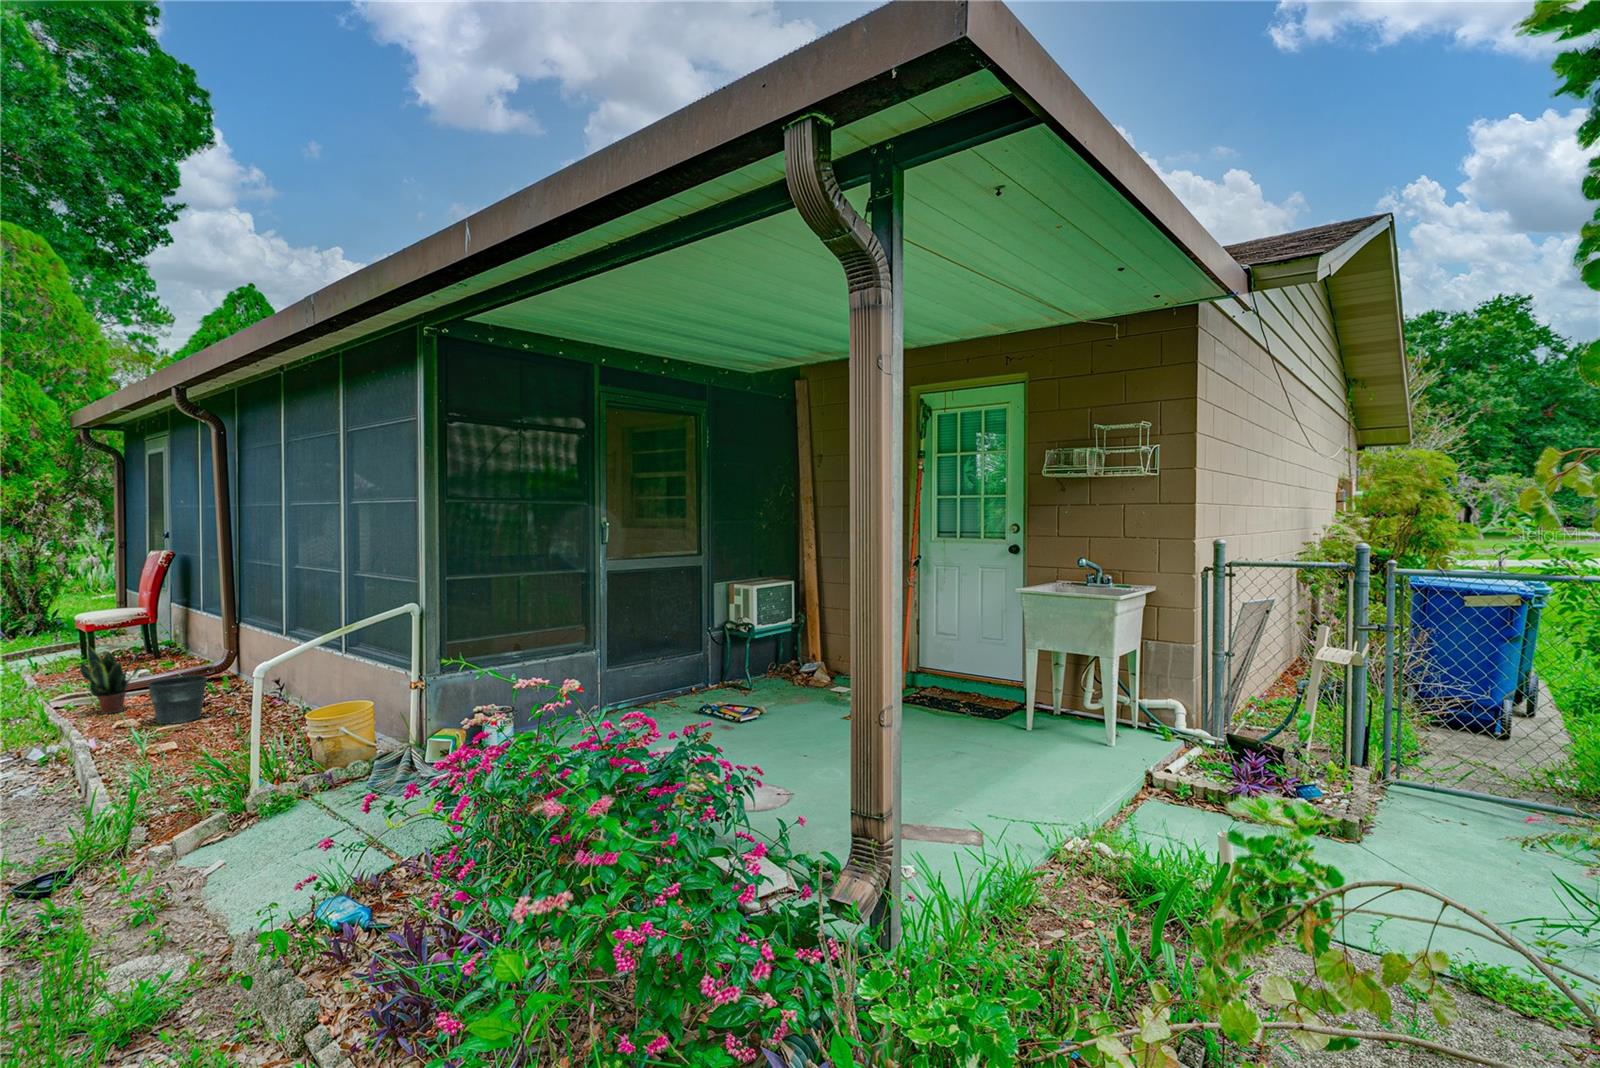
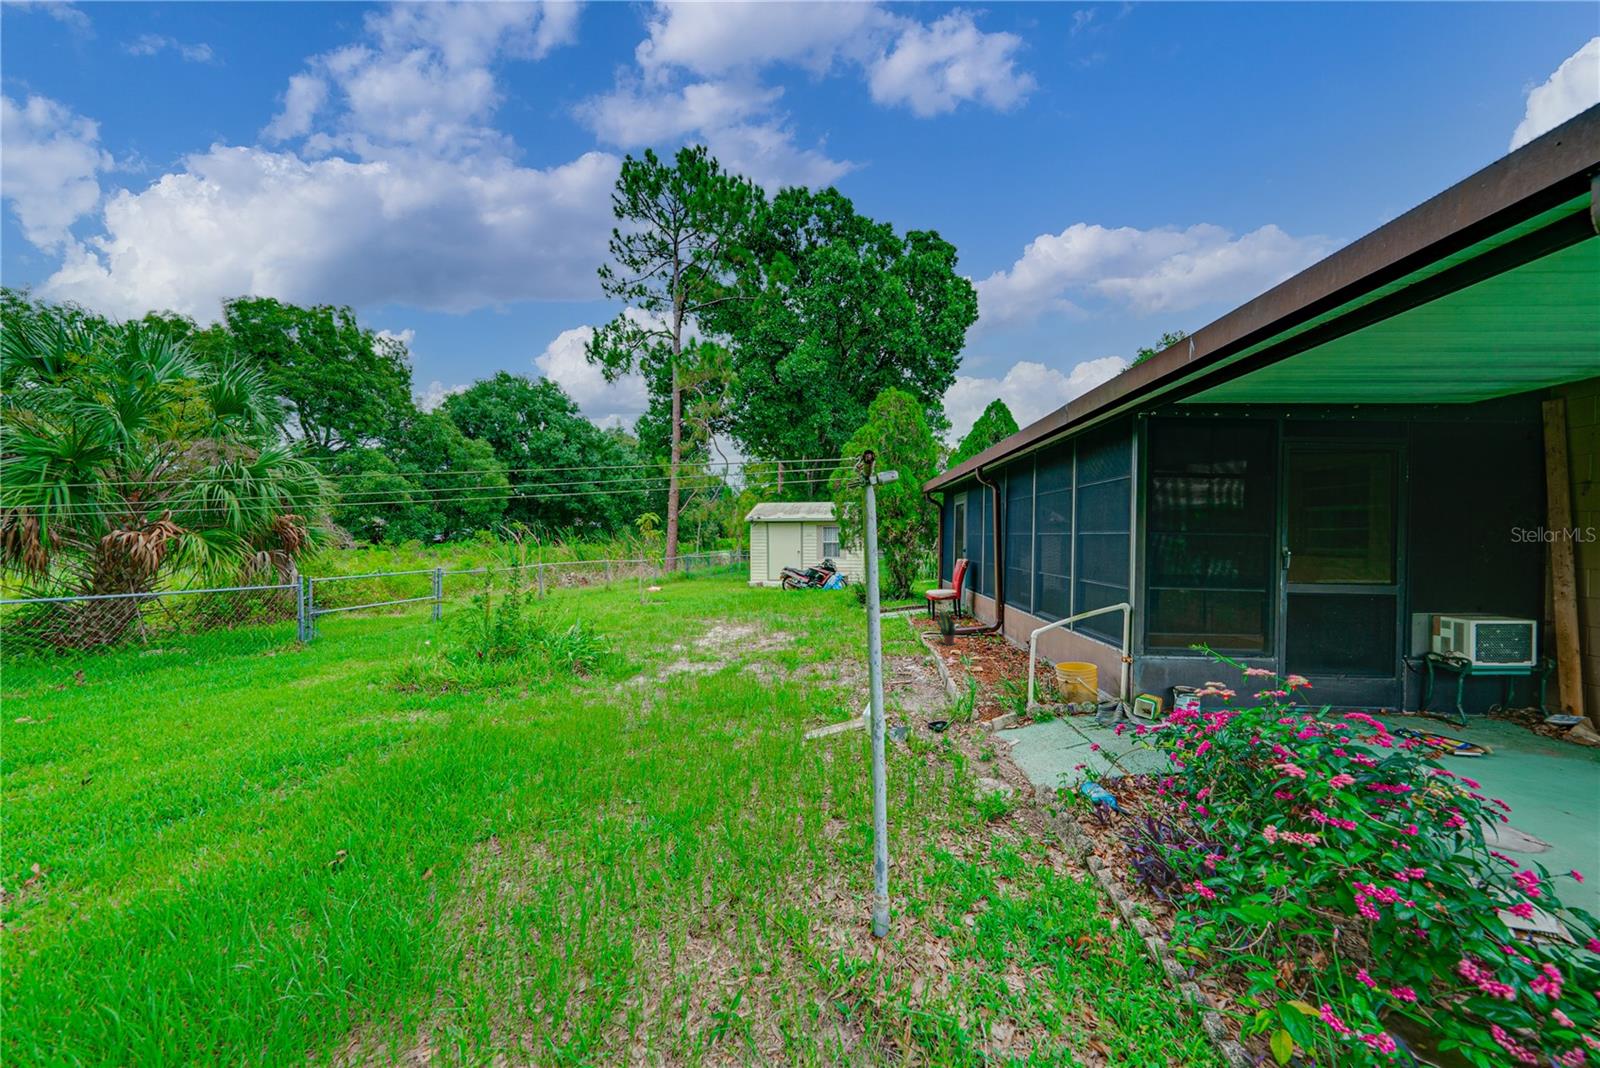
bucket: present [143,675,207,724] -> none [965,631,994,657]

